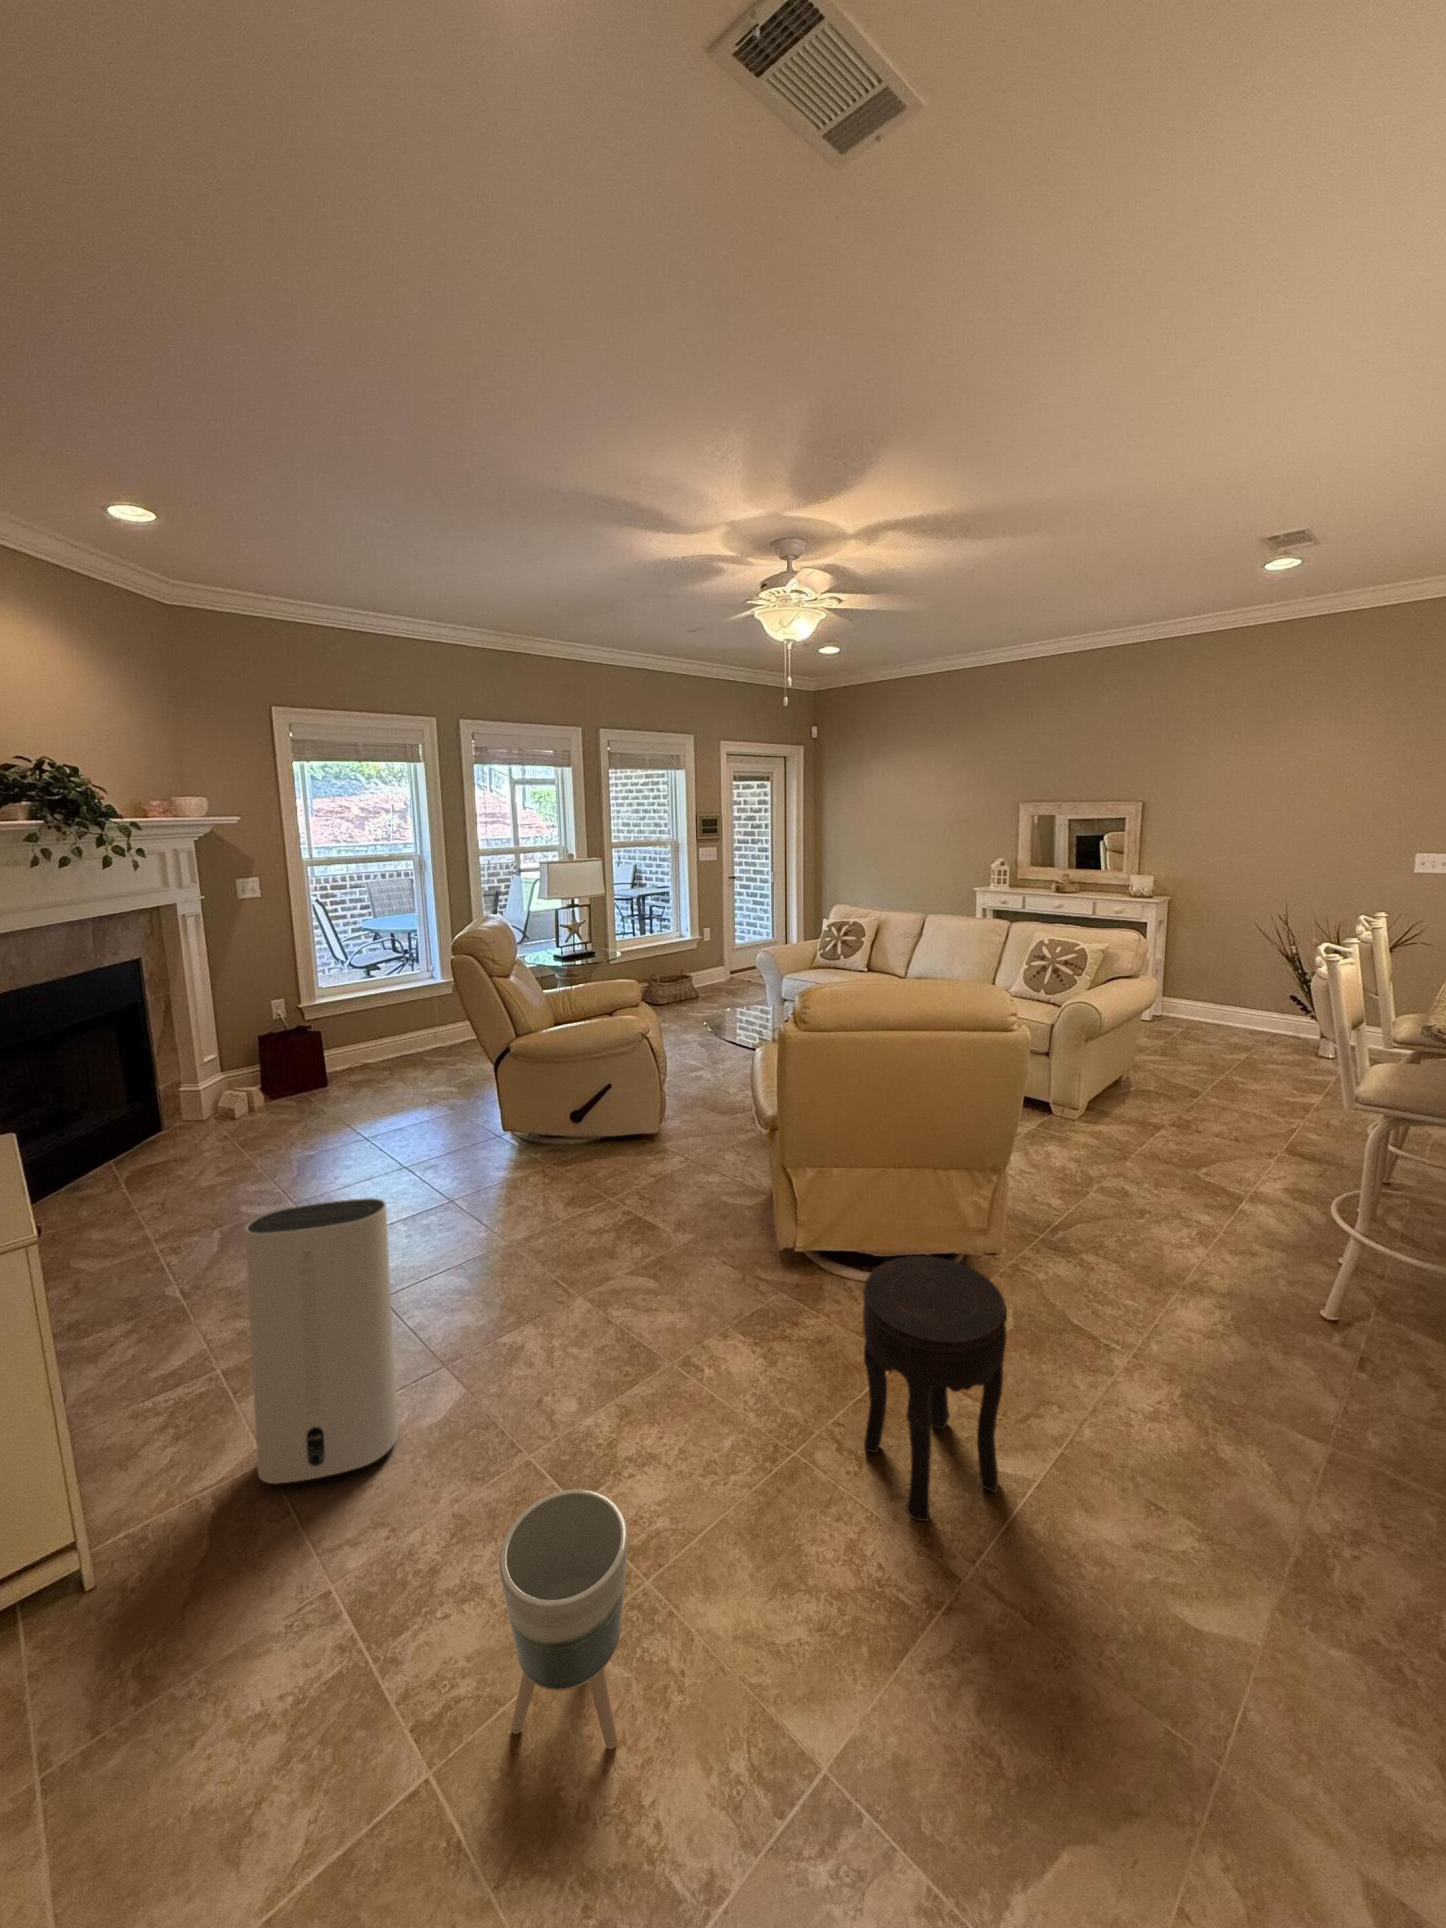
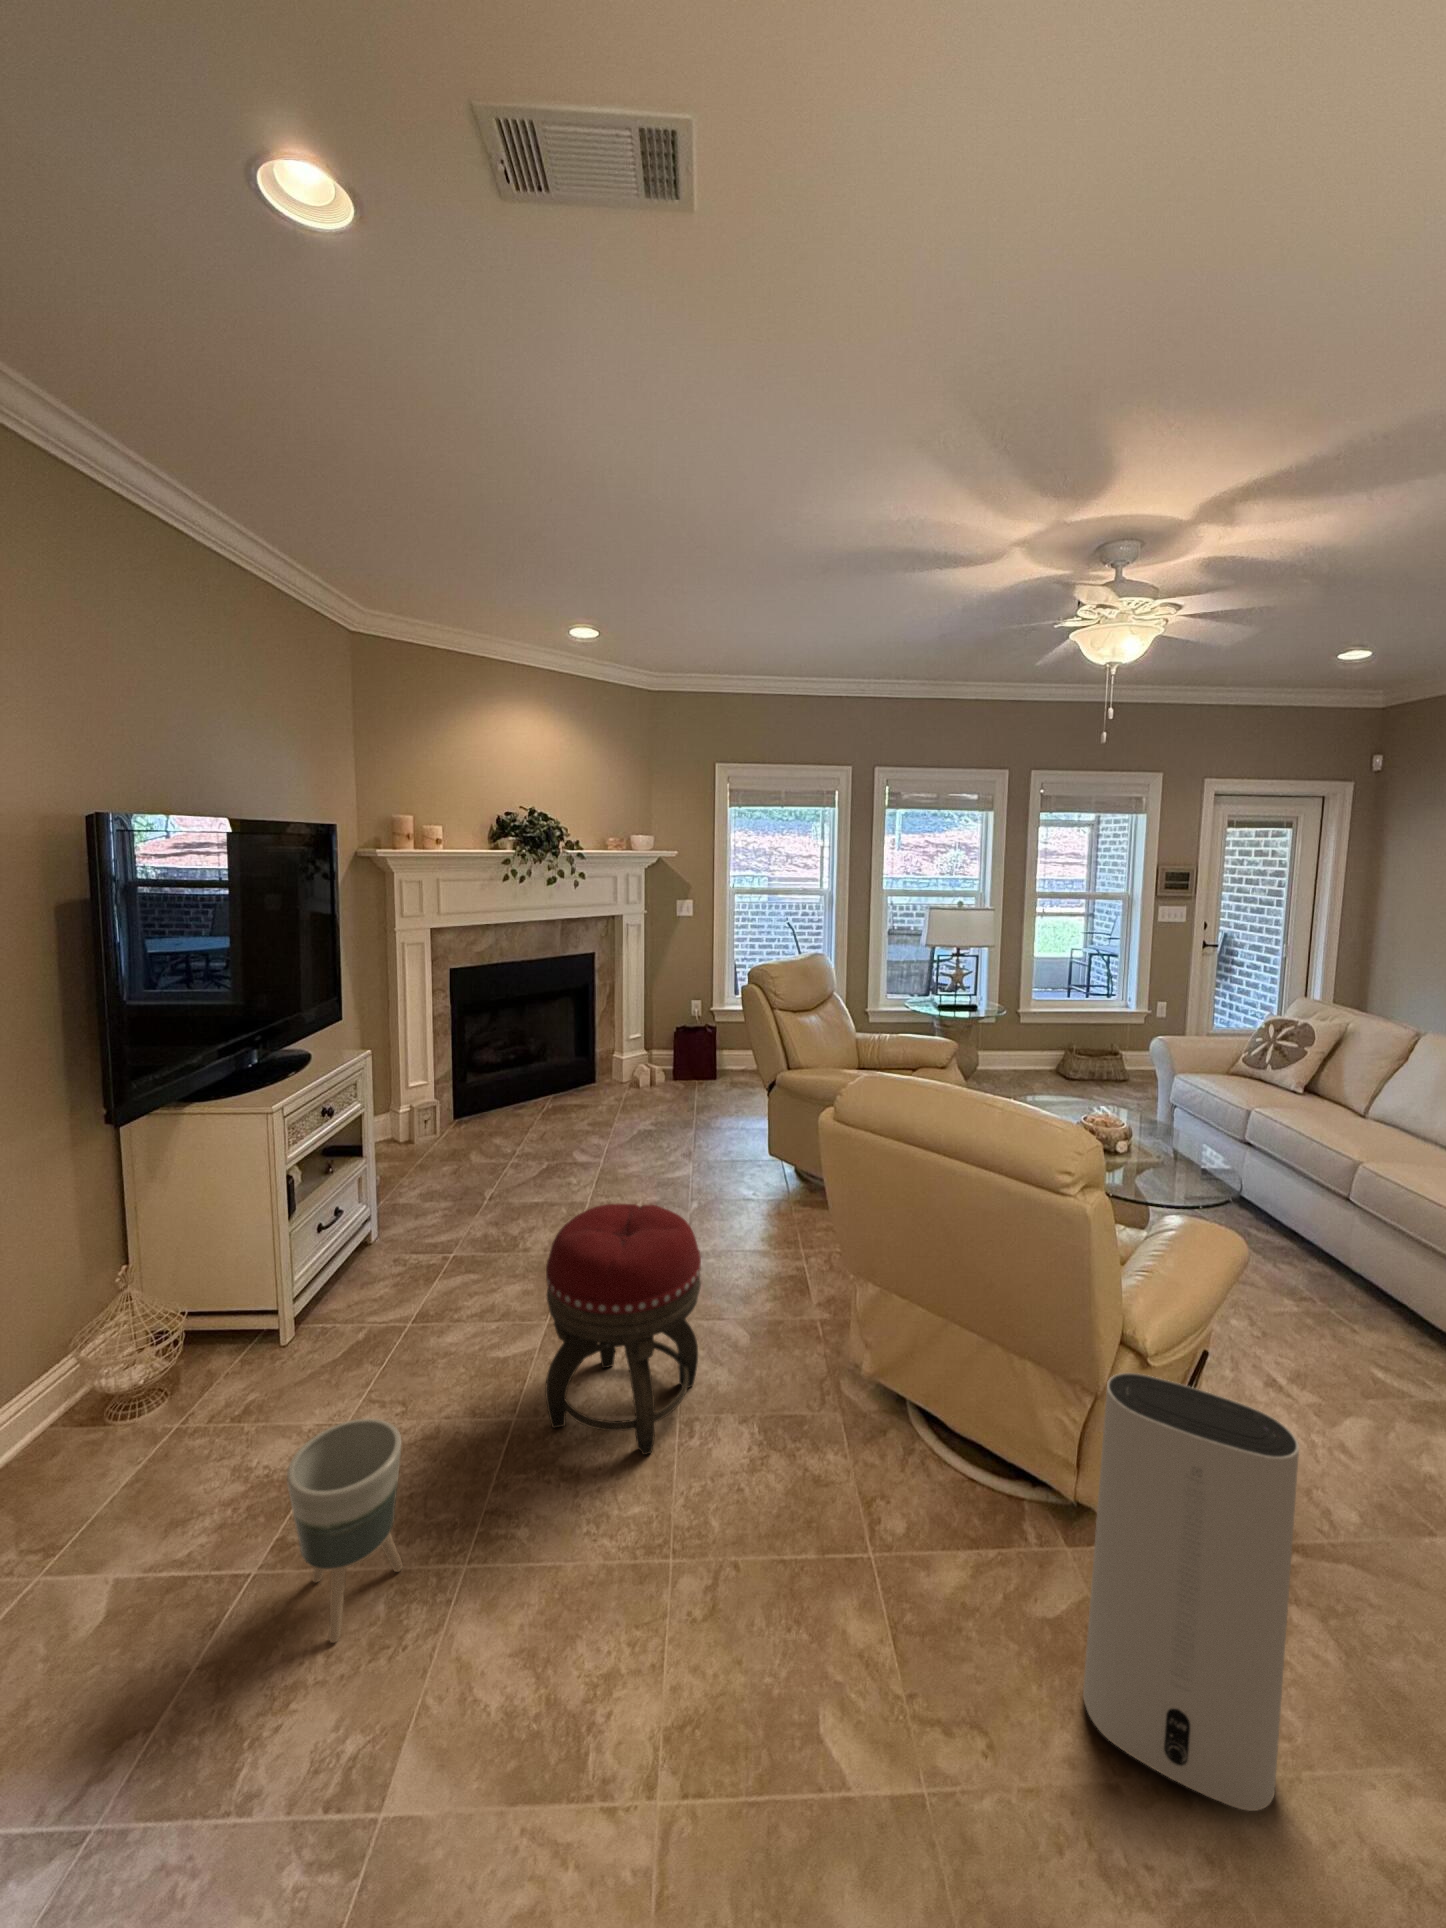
footstool: none [529,1174,693,1440] -> present [545,1204,701,1455]
air purifier: present [245,1198,398,1483] -> present [1083,1373,1299,1811]
side table: present [863,1256,1007,1521] -> none [681,1407,849,1761]

